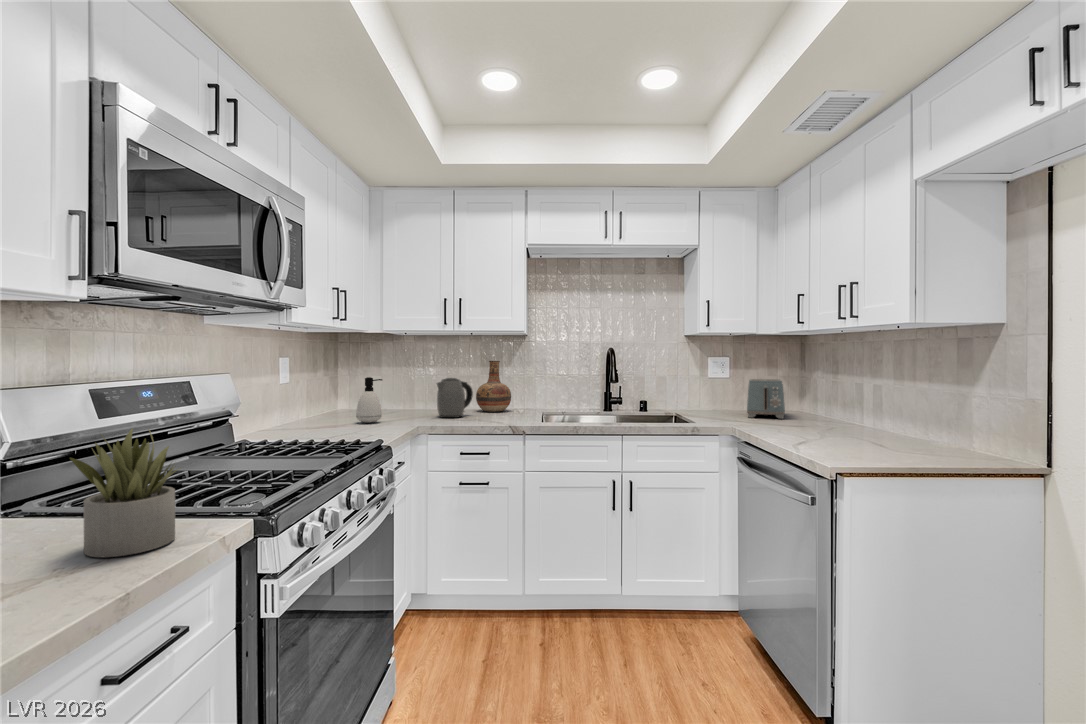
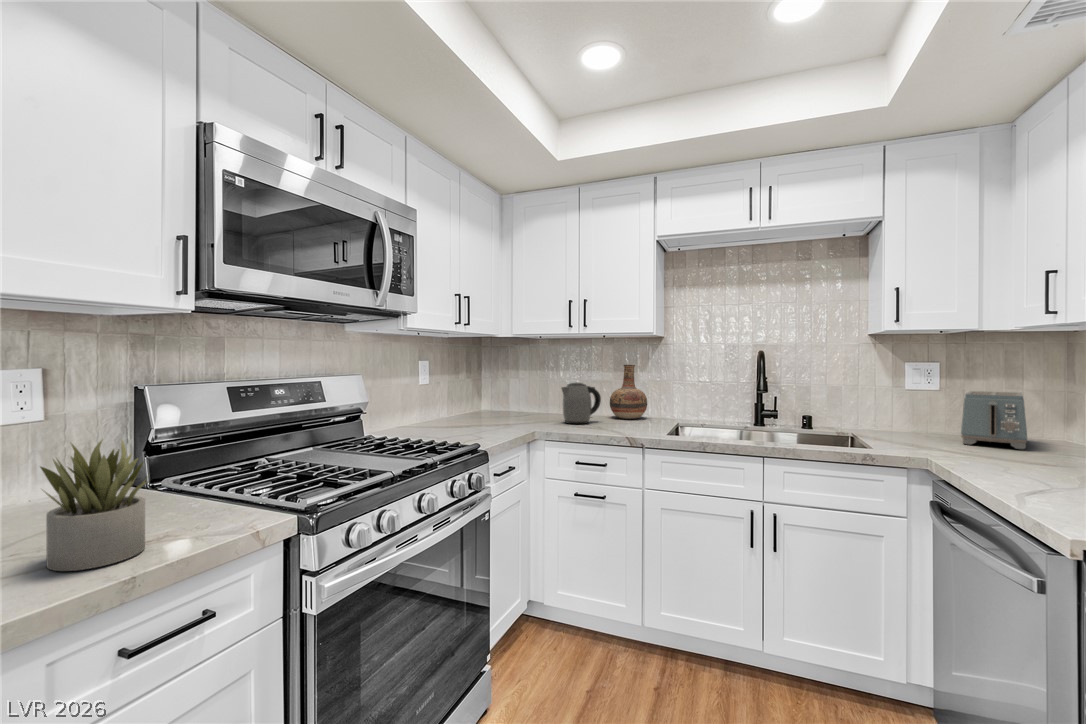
soap dispenser: present [356,377,382,423] -> none [481,381,505,425]

